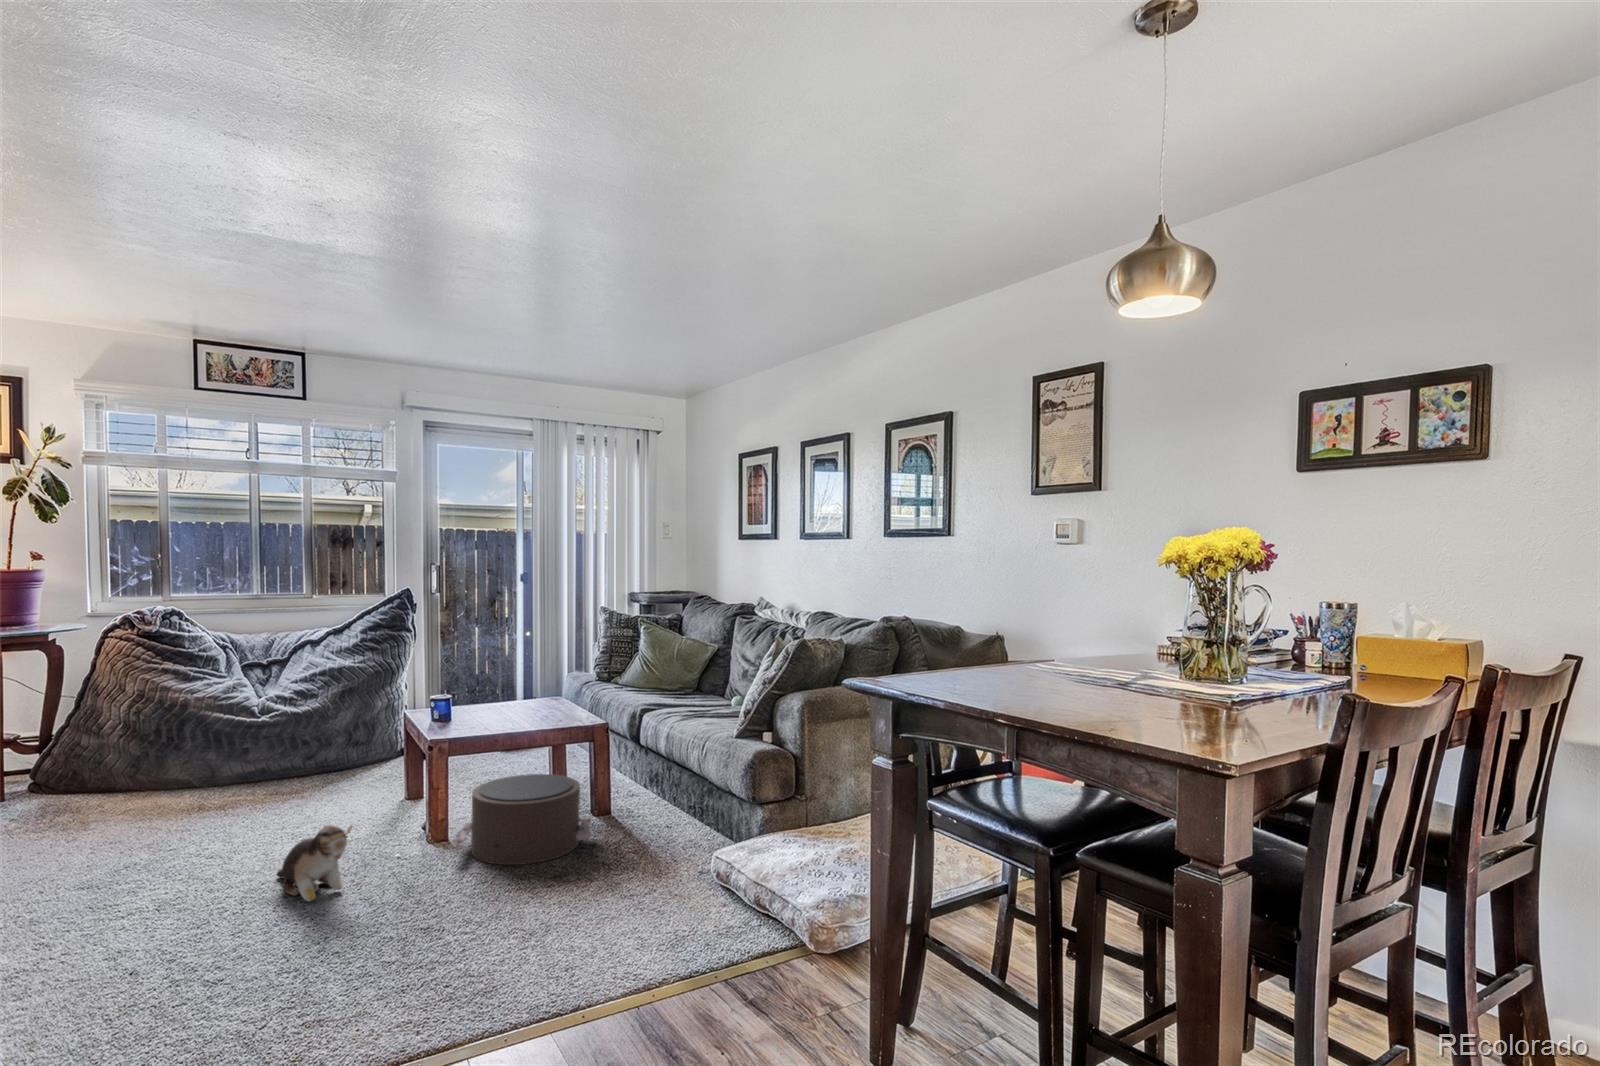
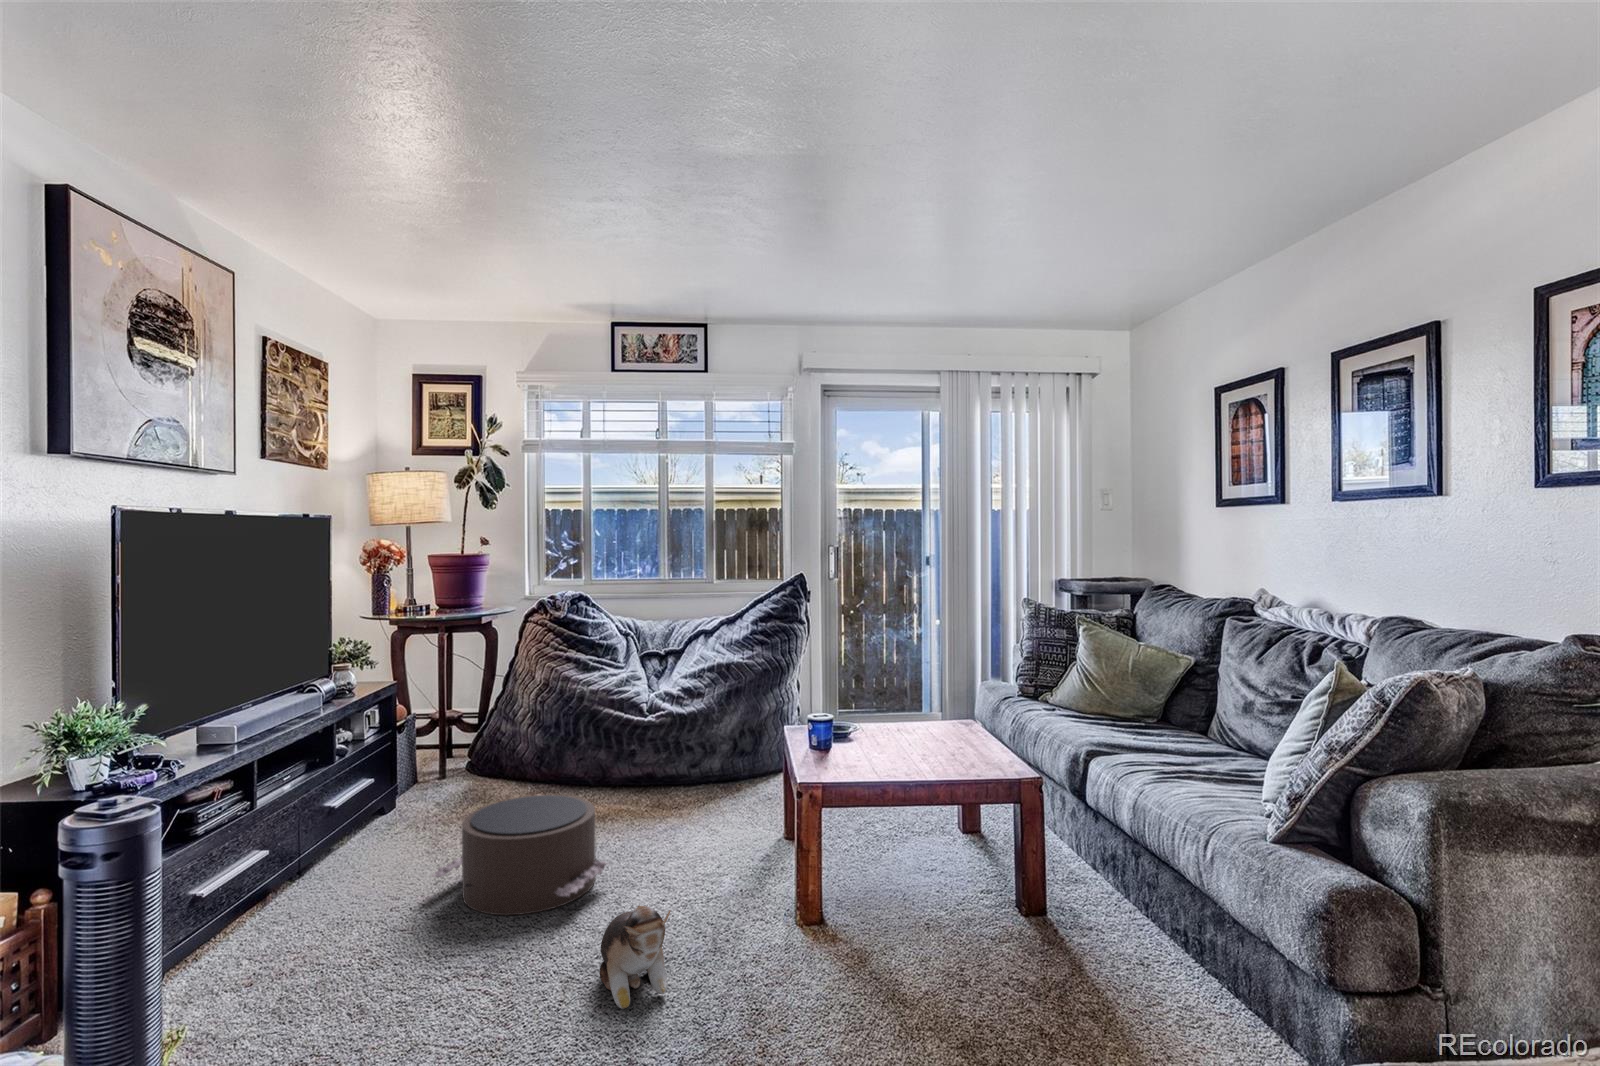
pouf: present [453,774,591,865] -> present [432,795,606,915]

